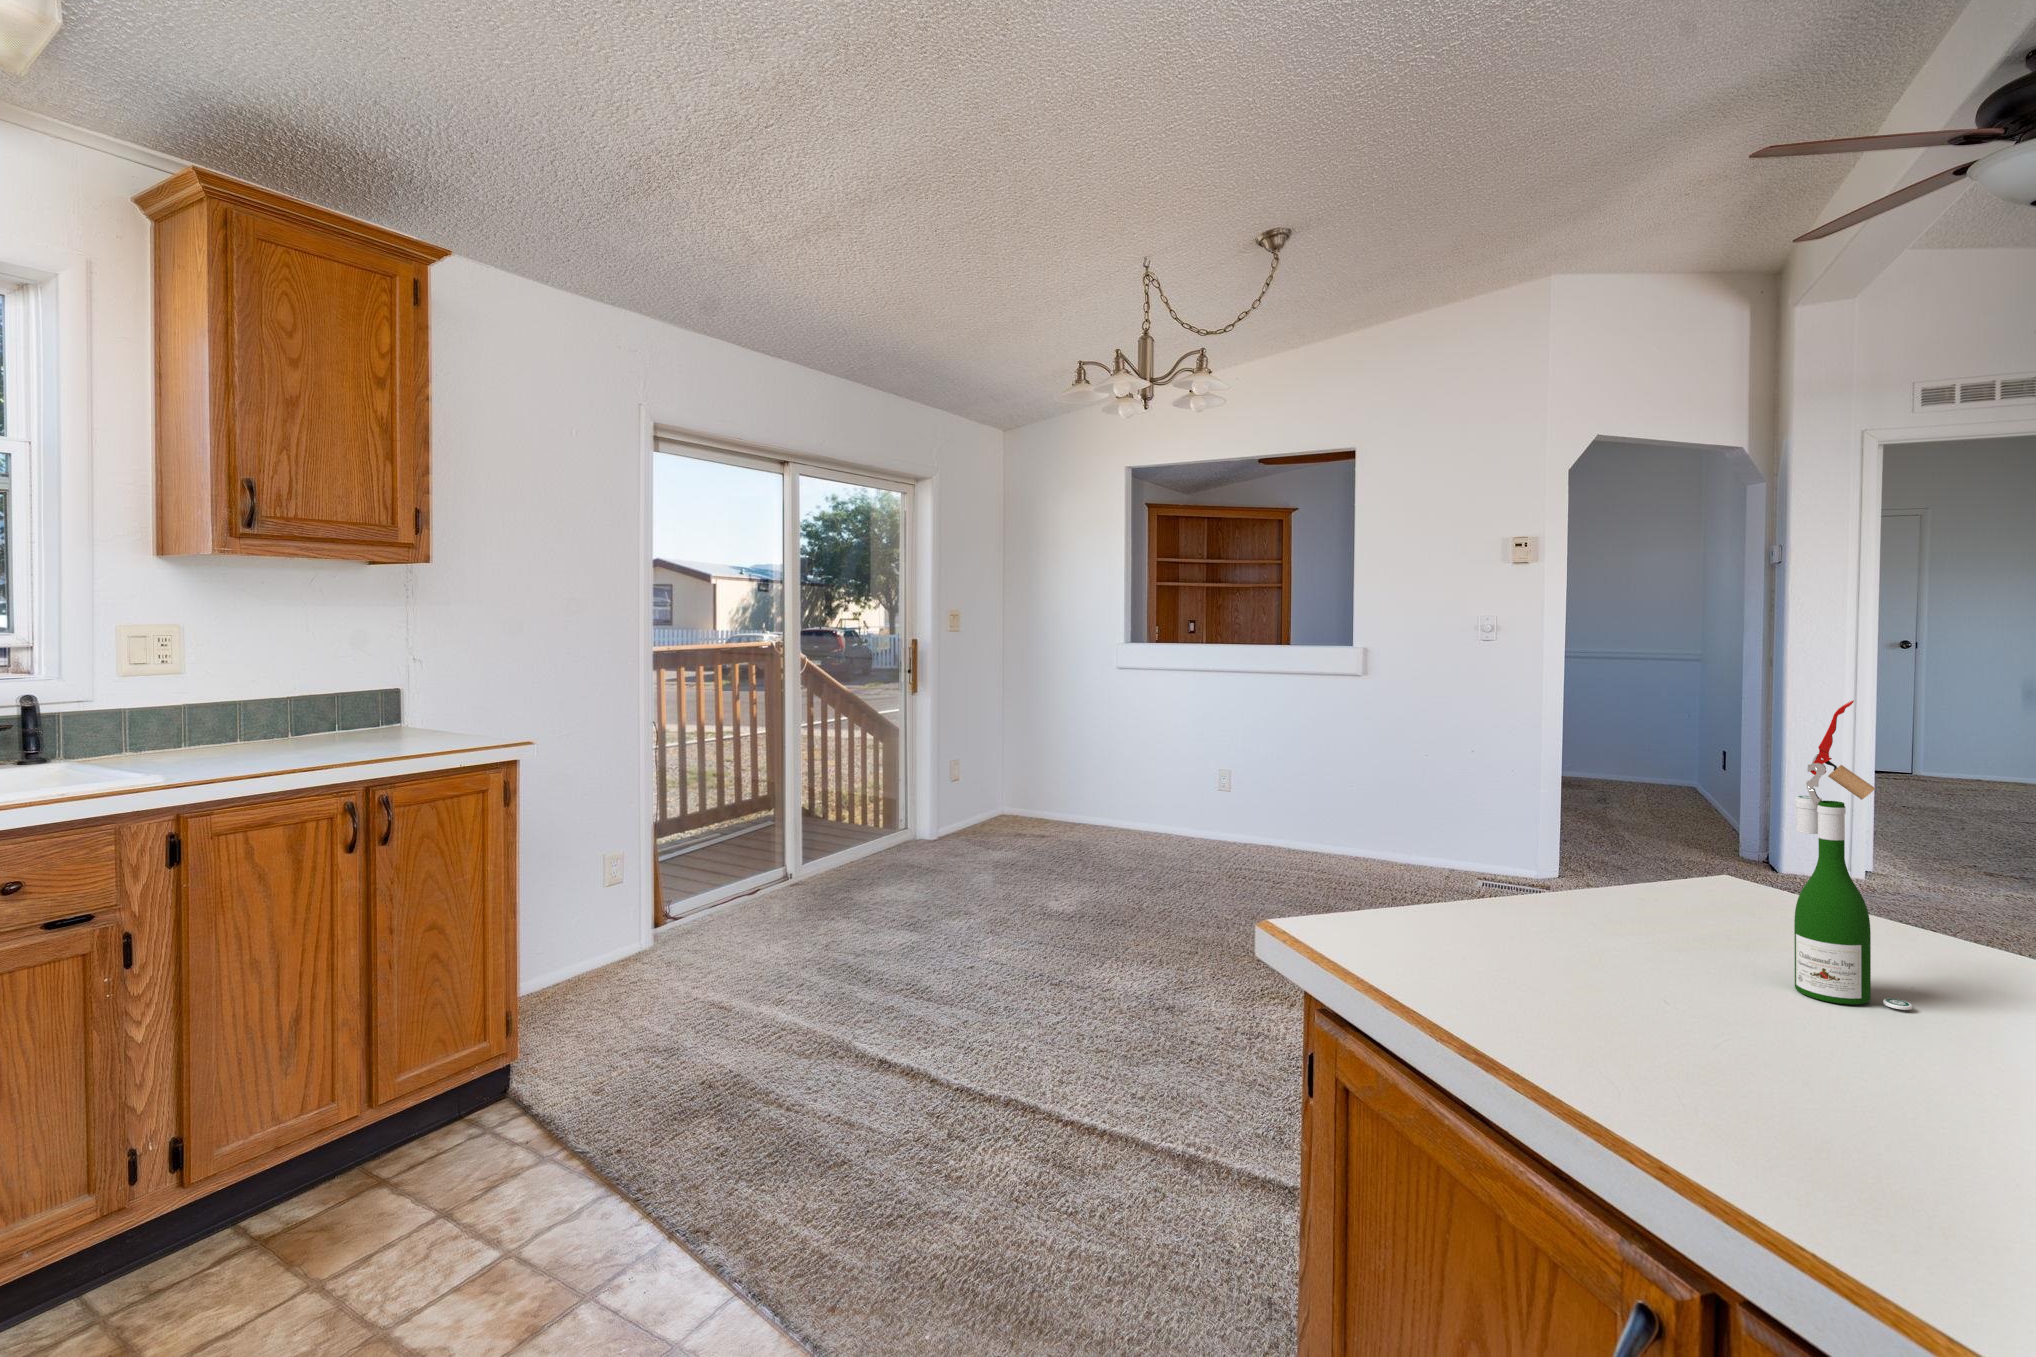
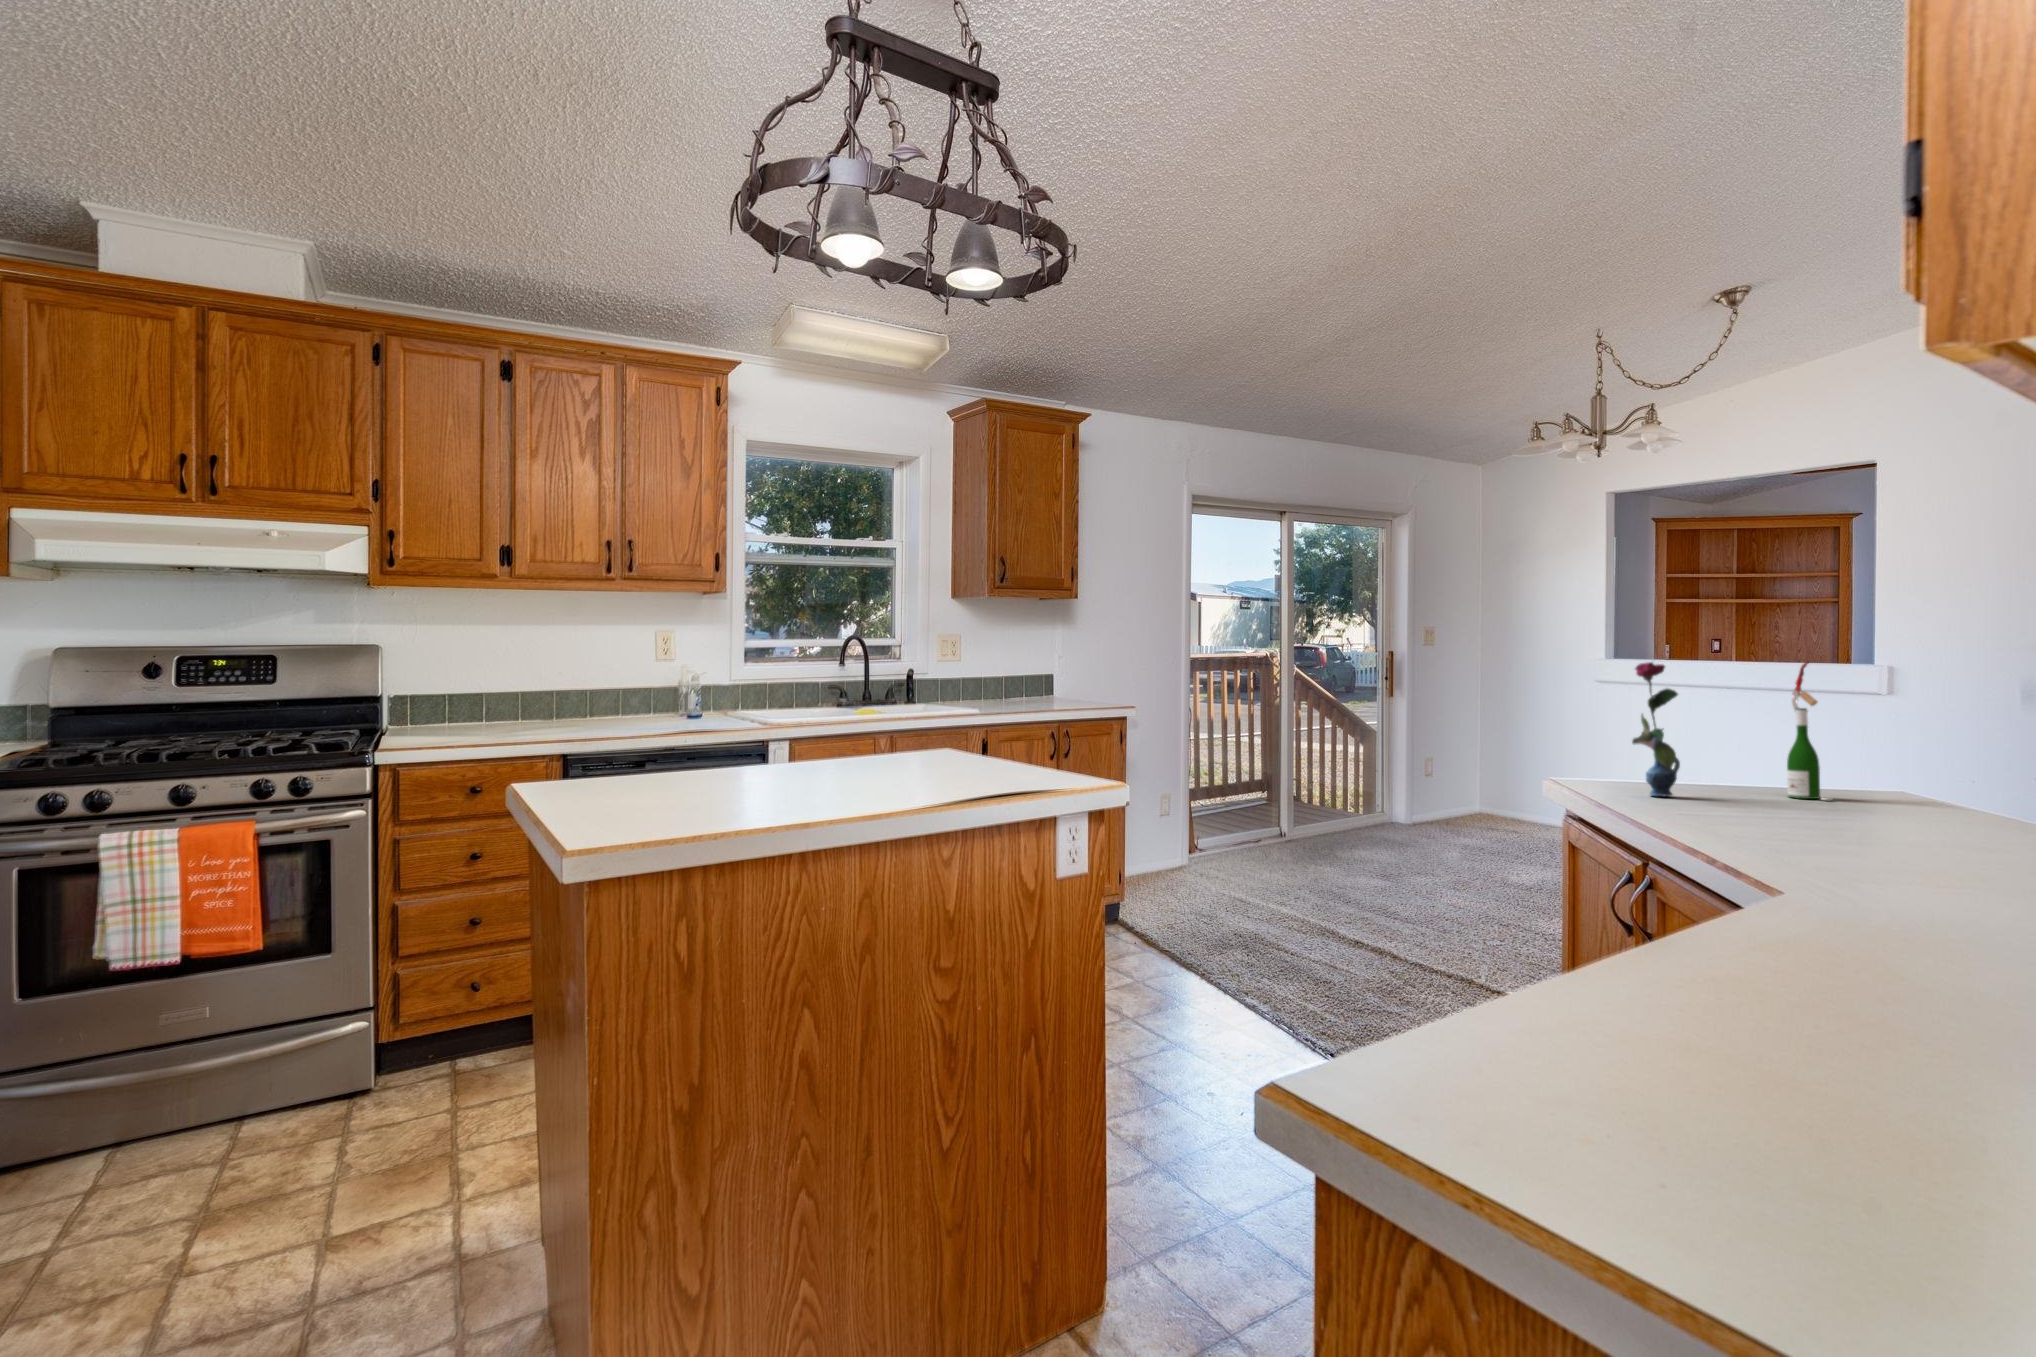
vase: none [1559,714,1720,1053] -> present [1632,662,1680,797]

